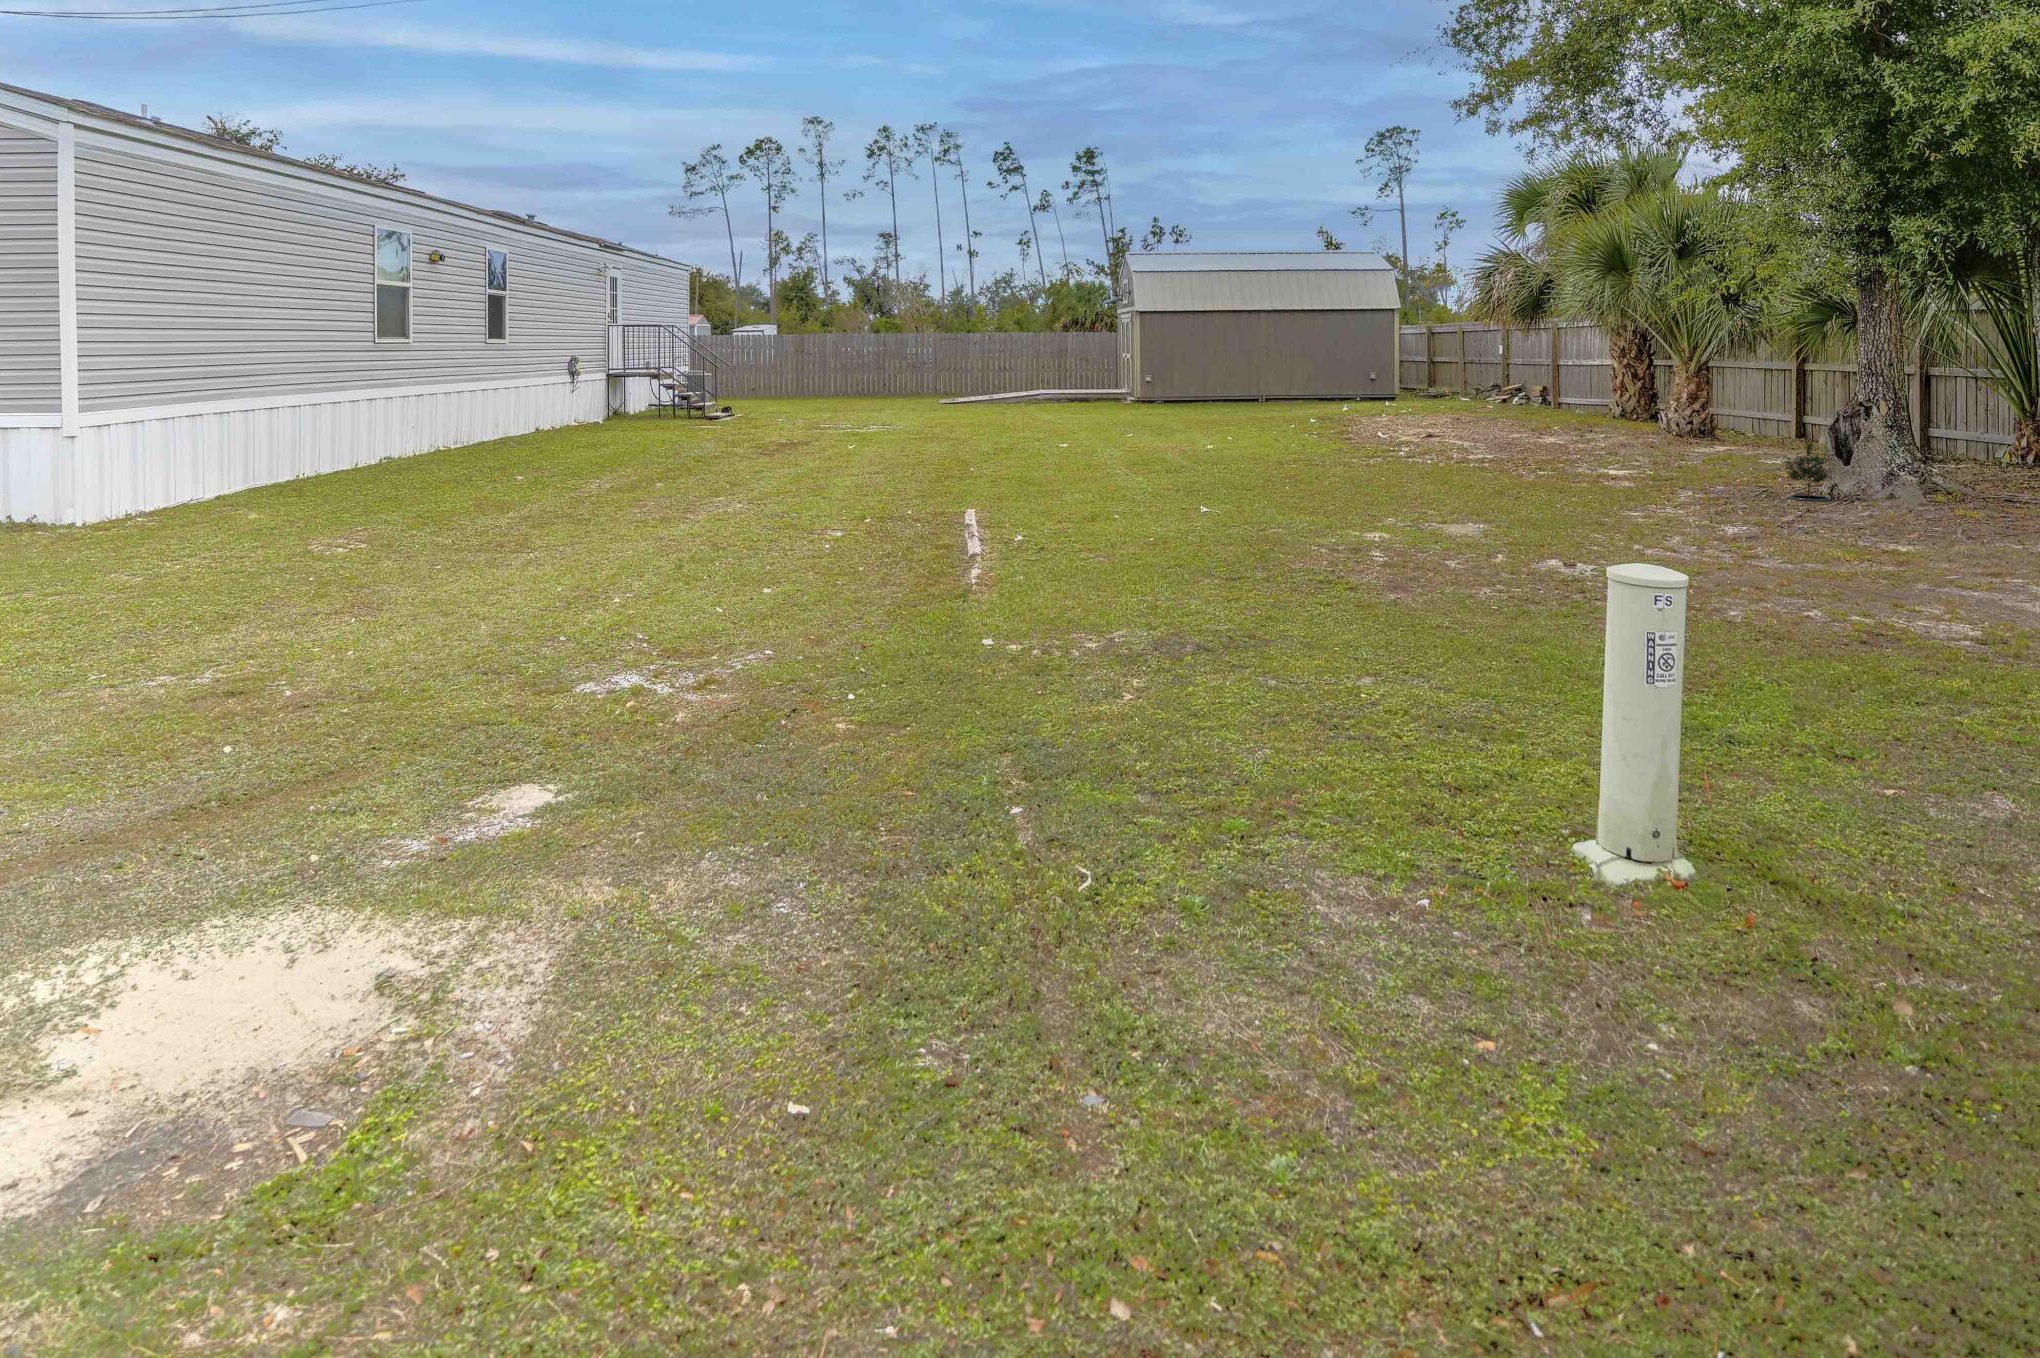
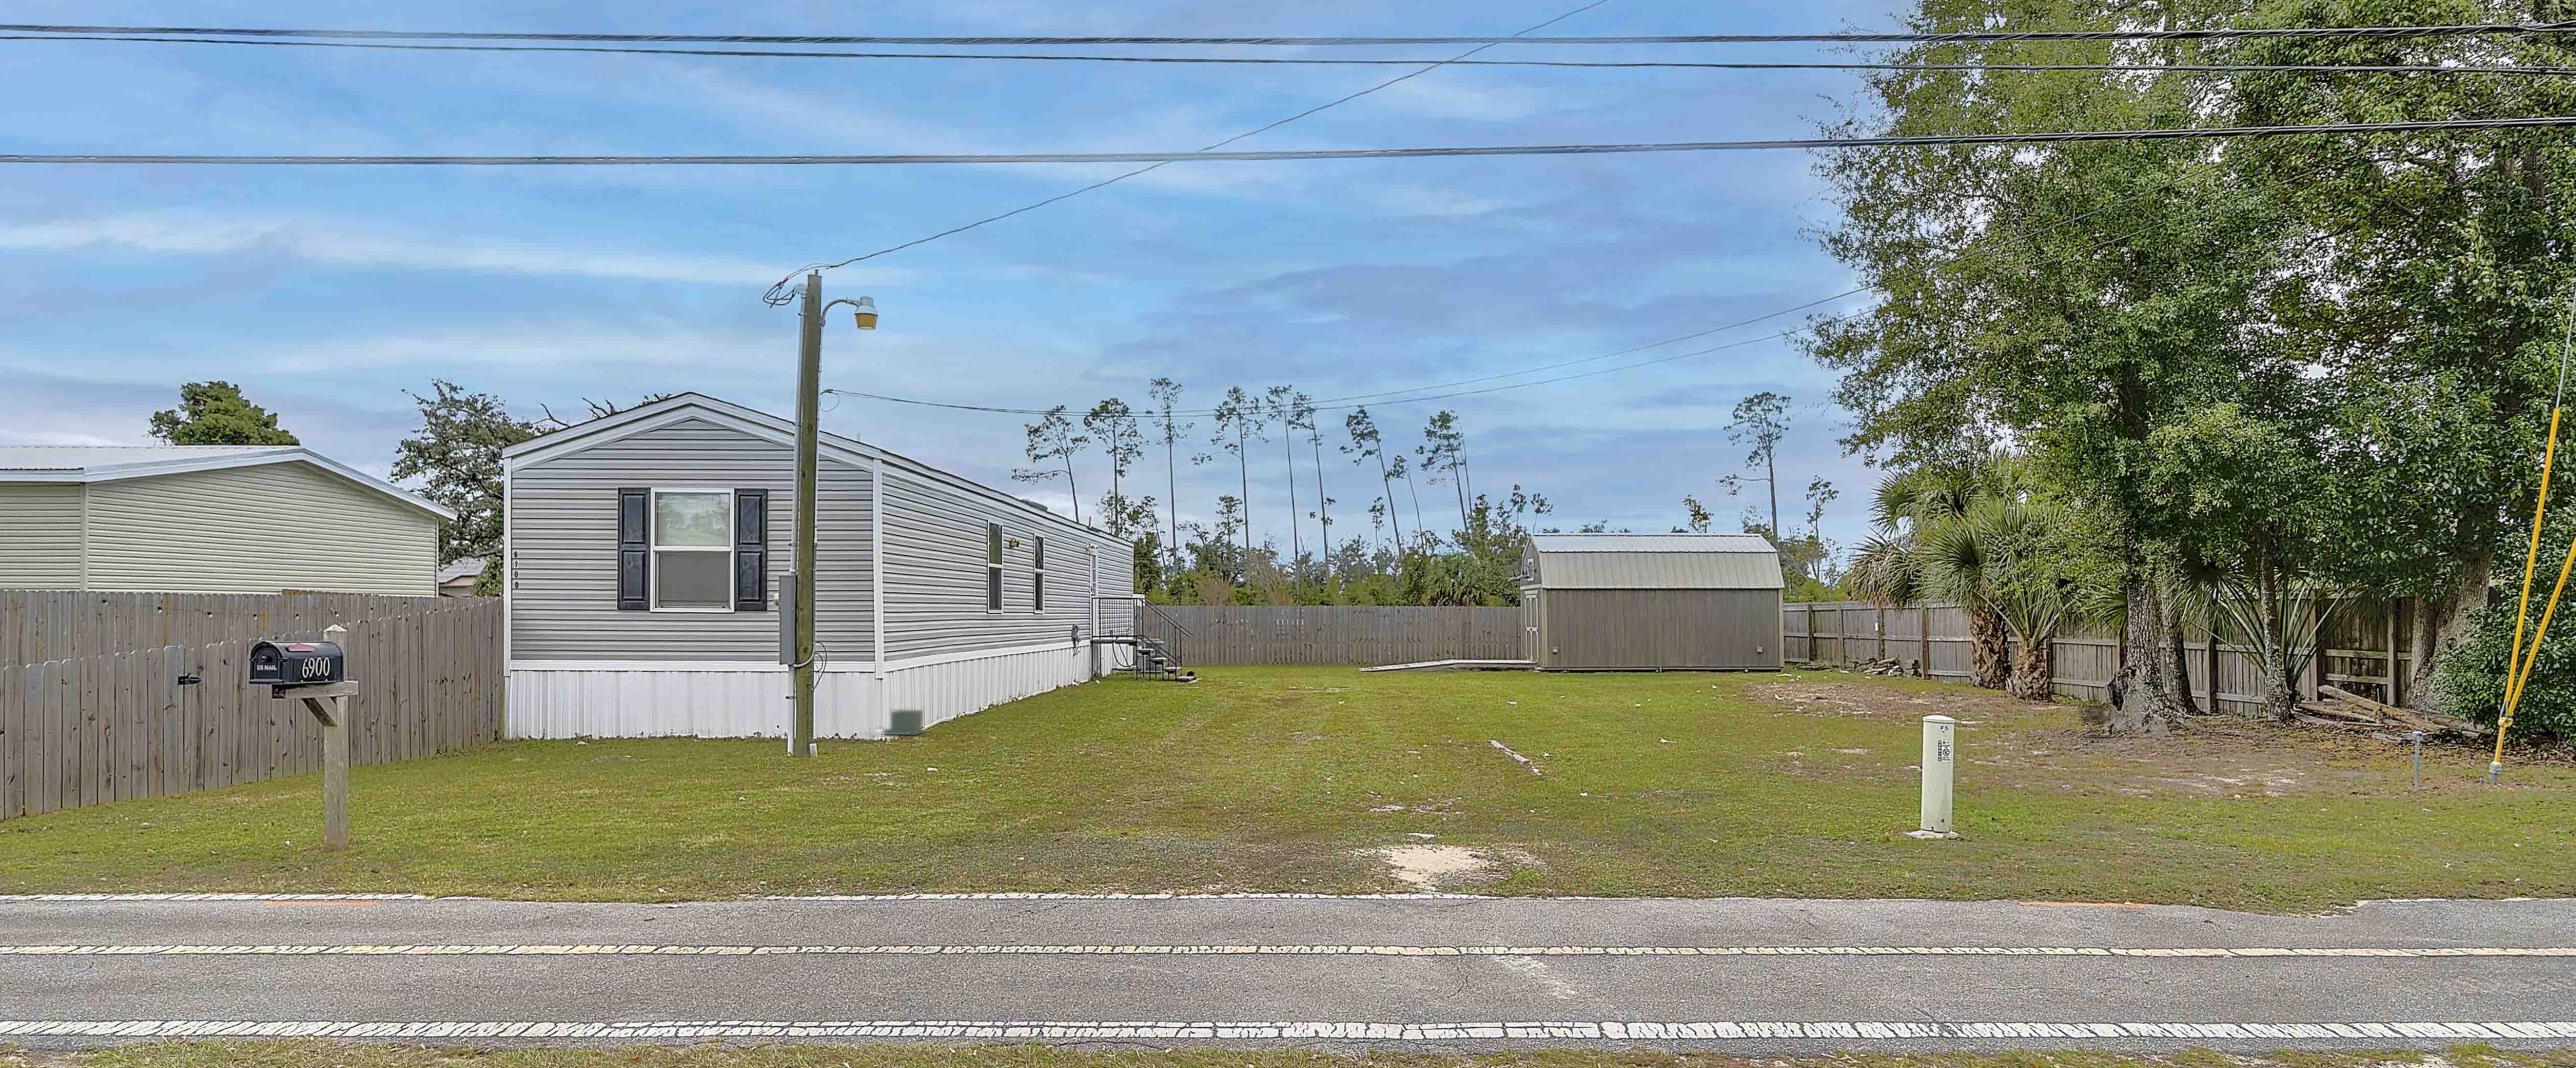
storage box: none [85,482,172,522] -> present [883,710,923,735]

